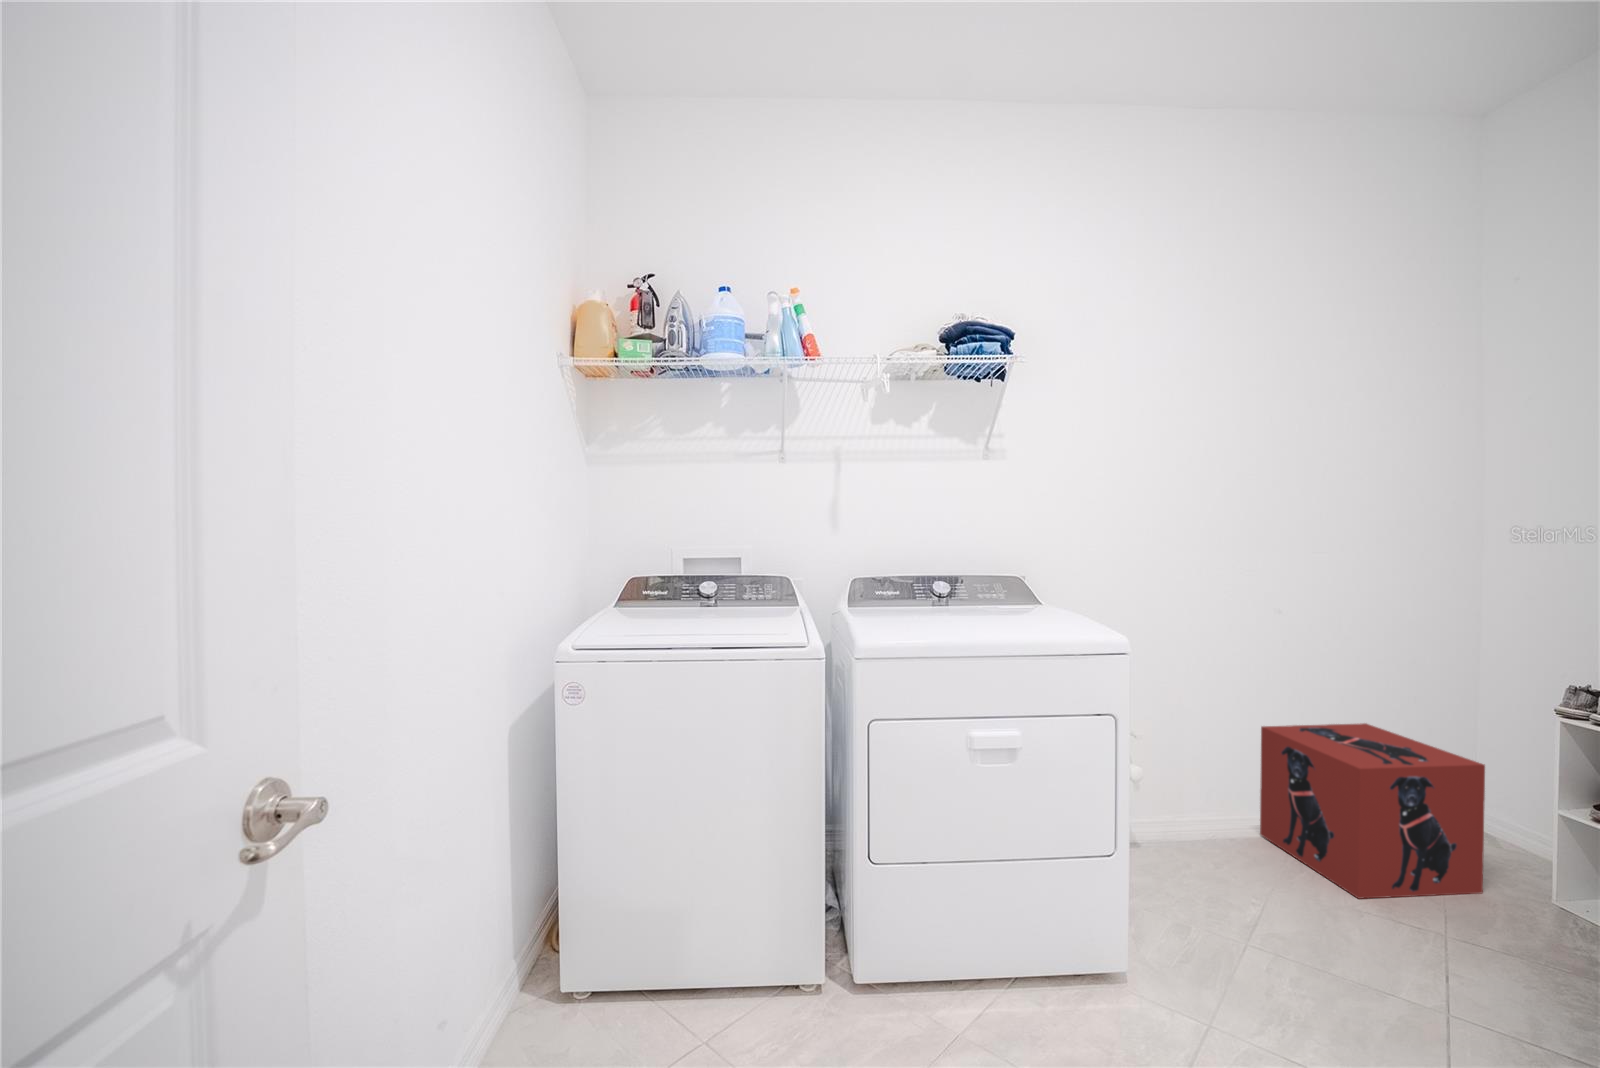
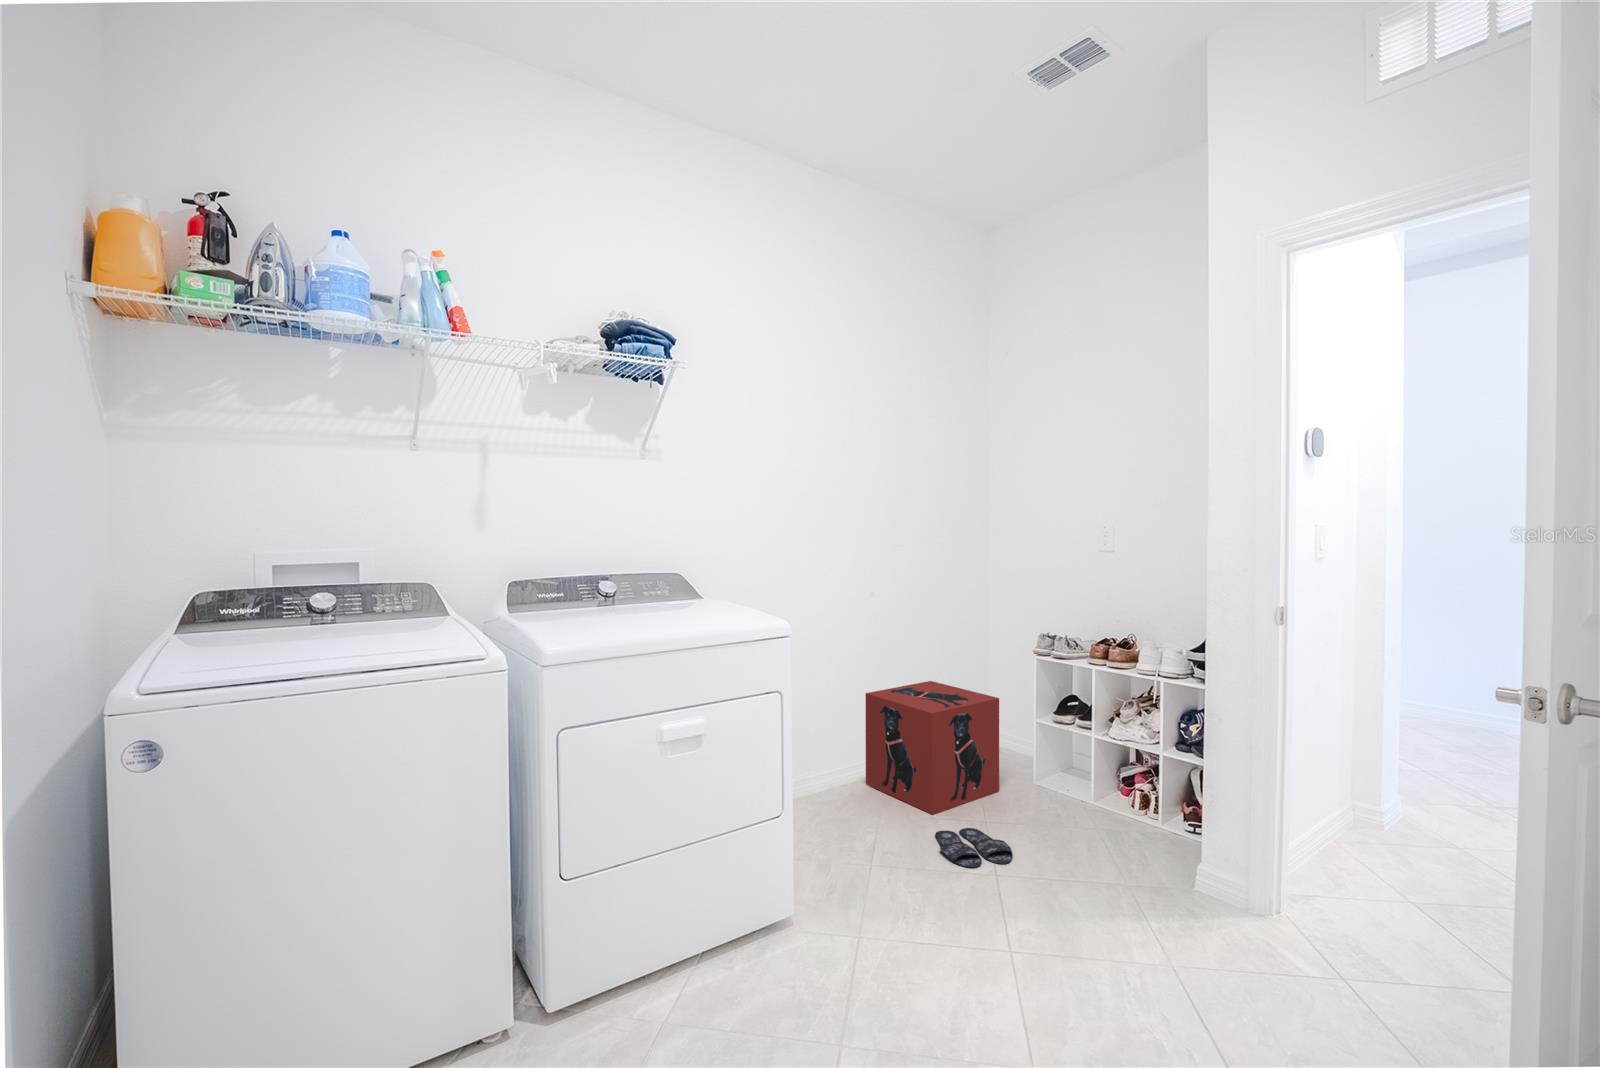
slippers: none [1359,924,1498,1005] -> present [935,828,1013,868]

